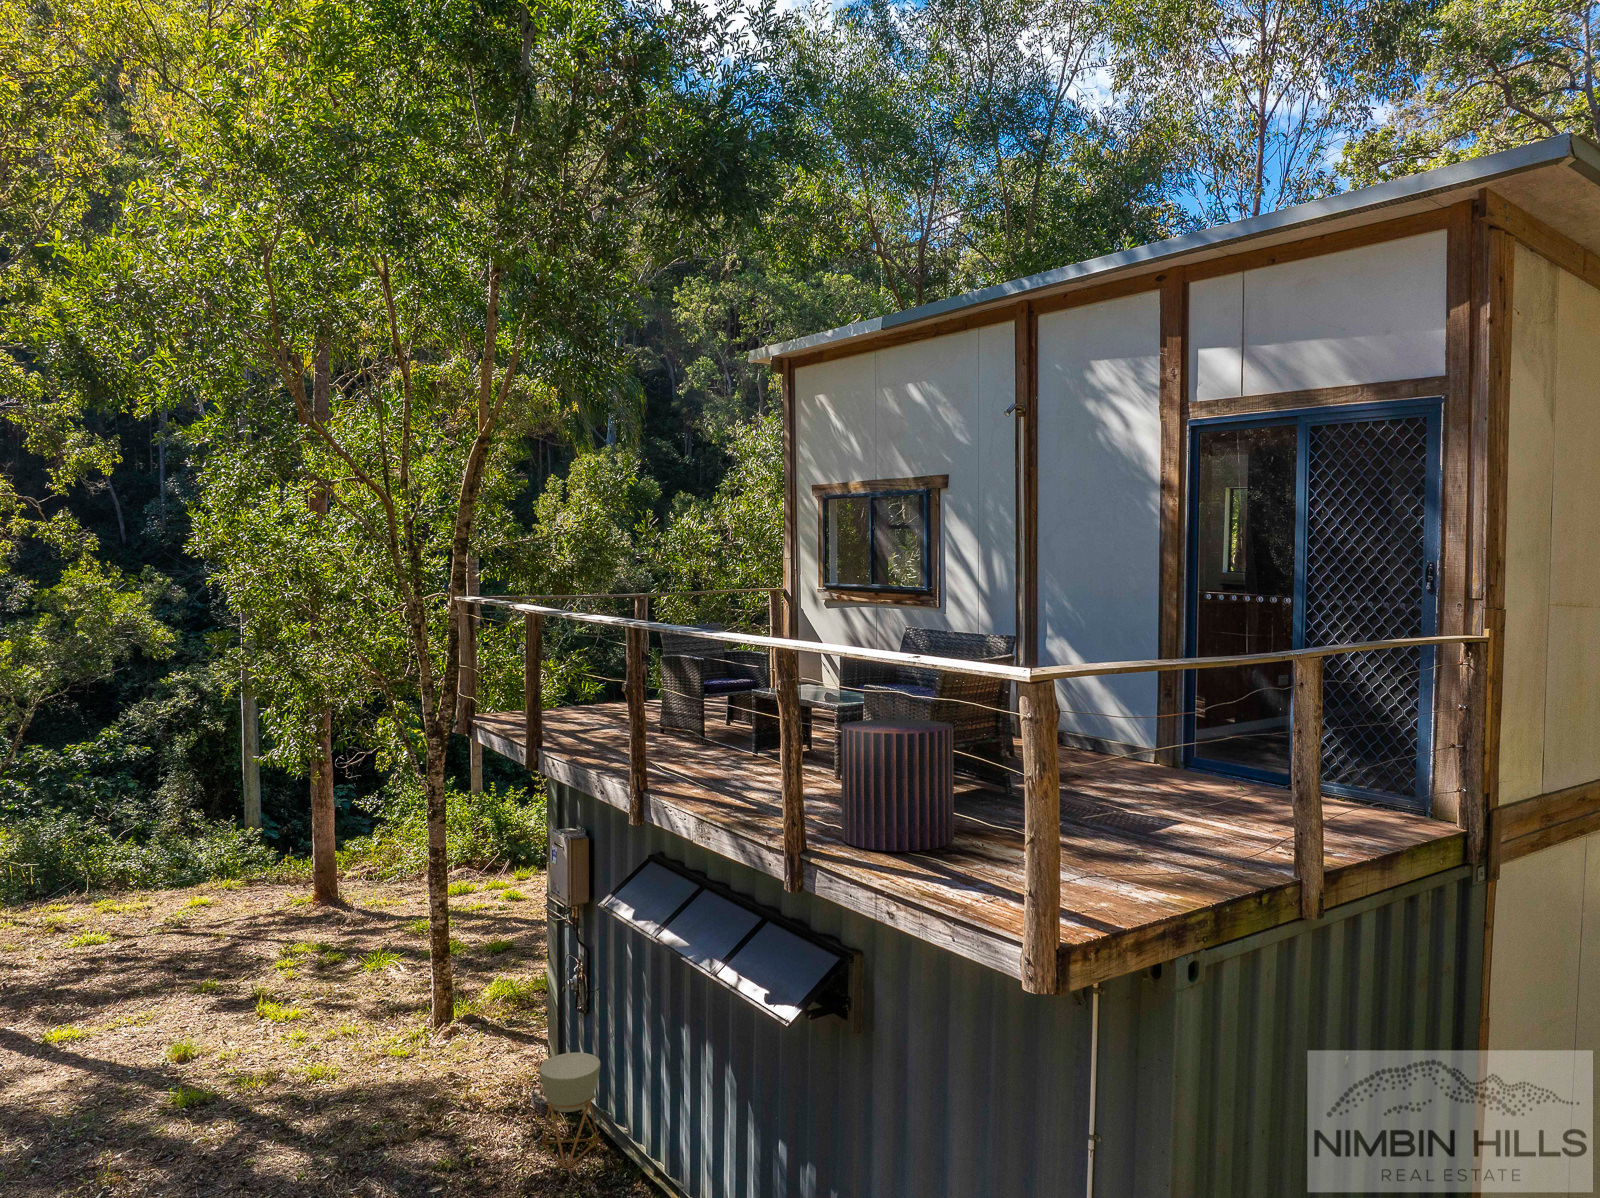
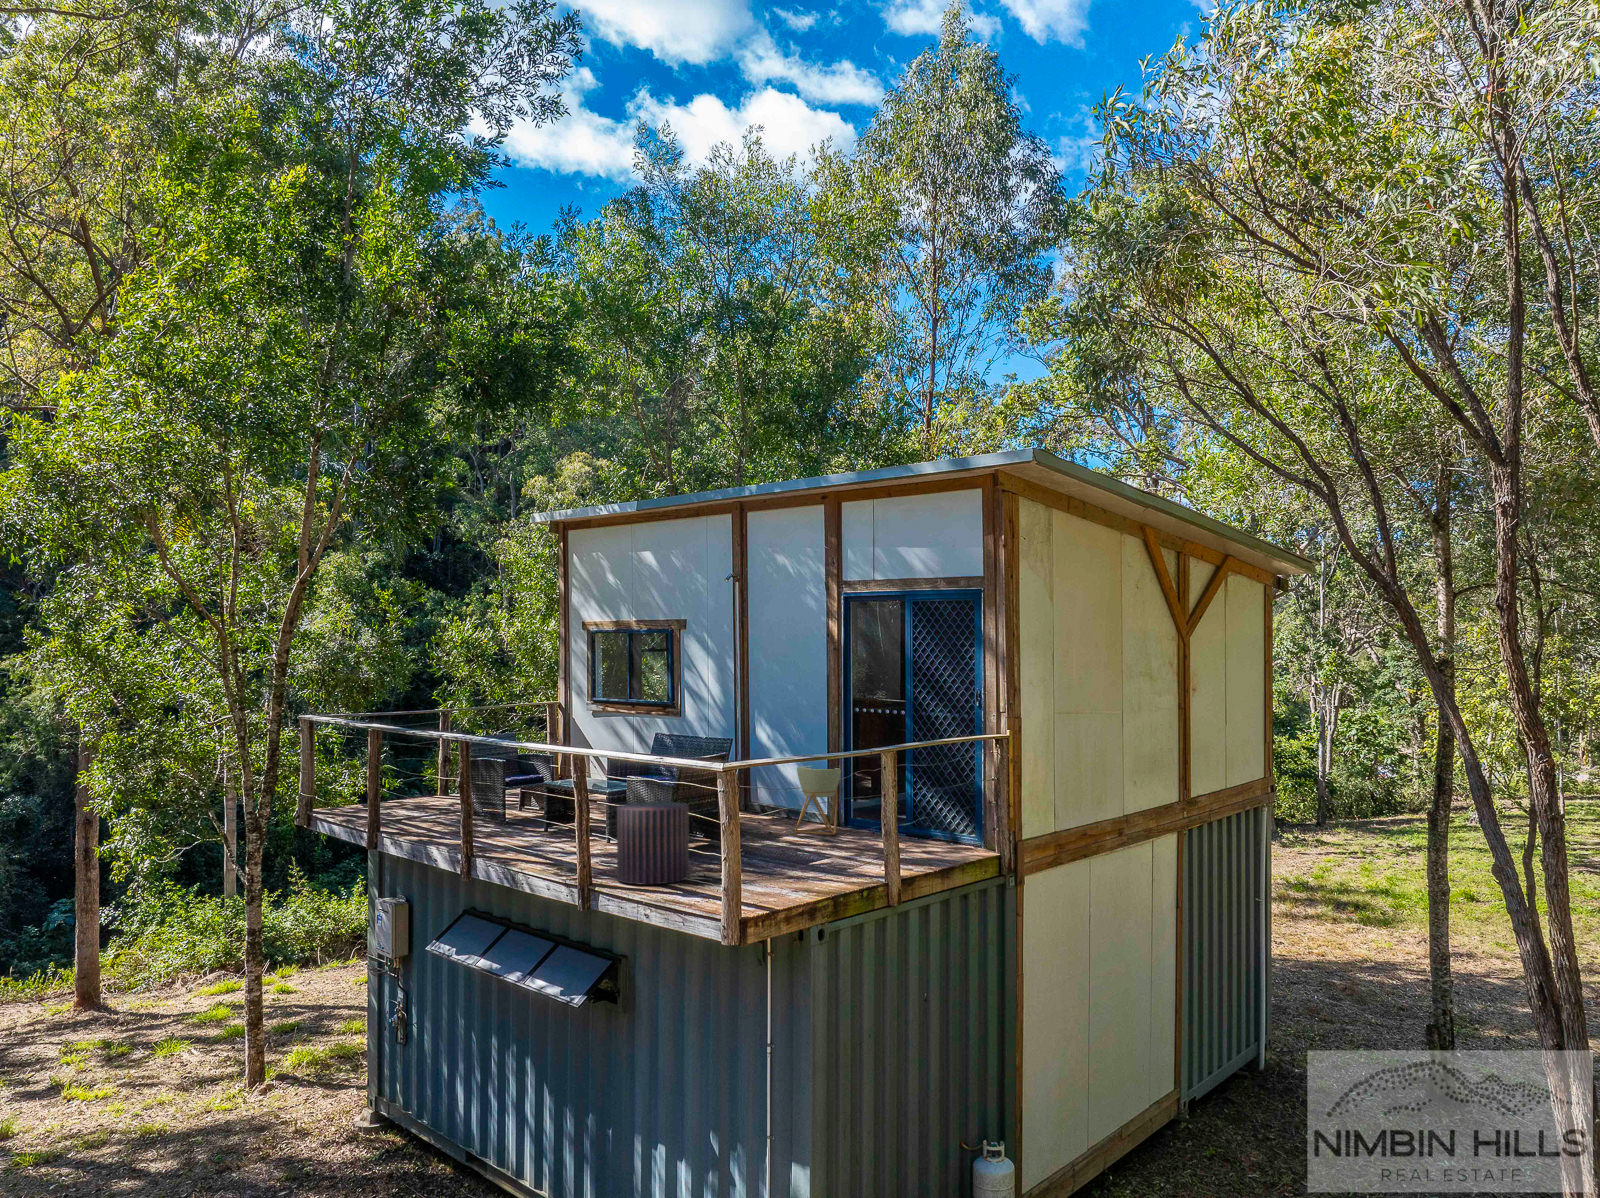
planter: present [540,1052,600,1169] -> present [795,766,841,835]

